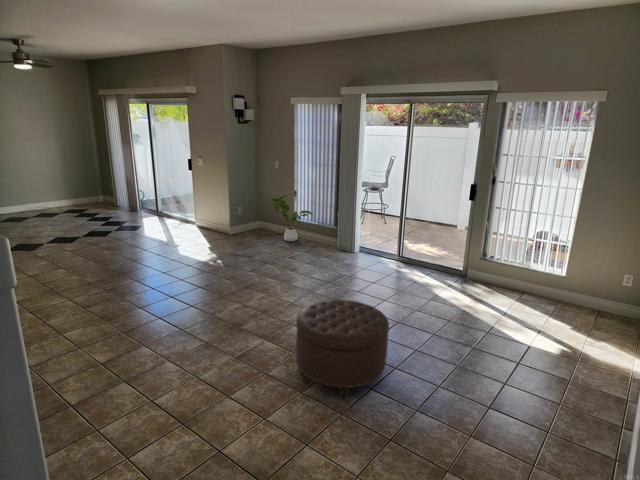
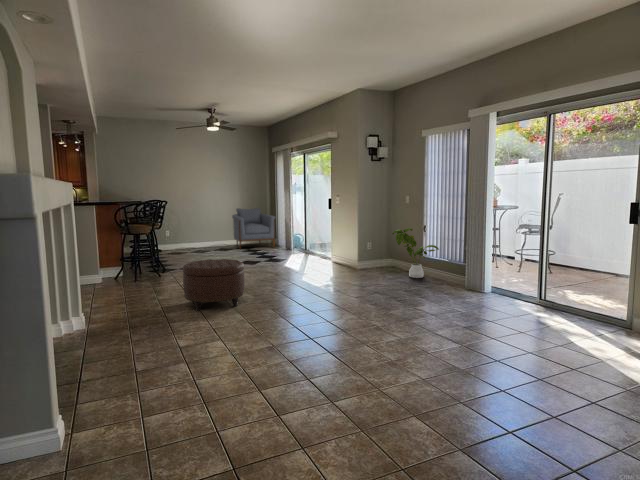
armchair: none [51,162,114,215] -> present [232,208,275,249]
ottoman: present [296,300,389,398] -> present [183,259,245,310]

